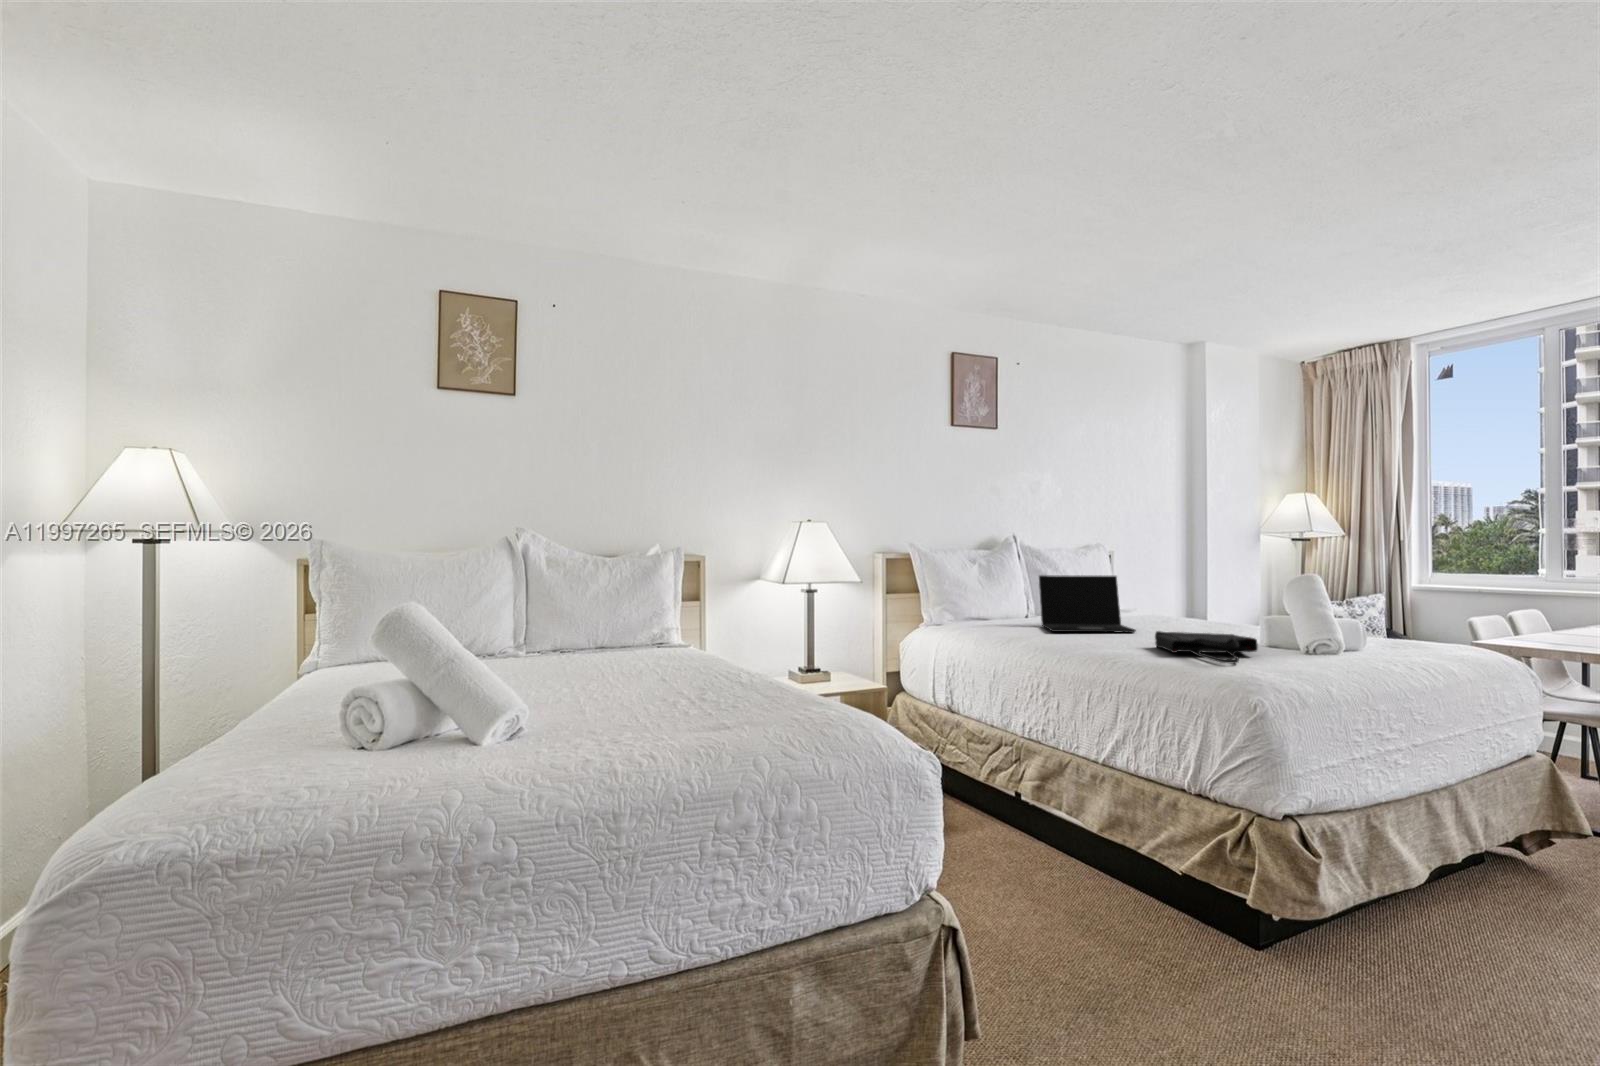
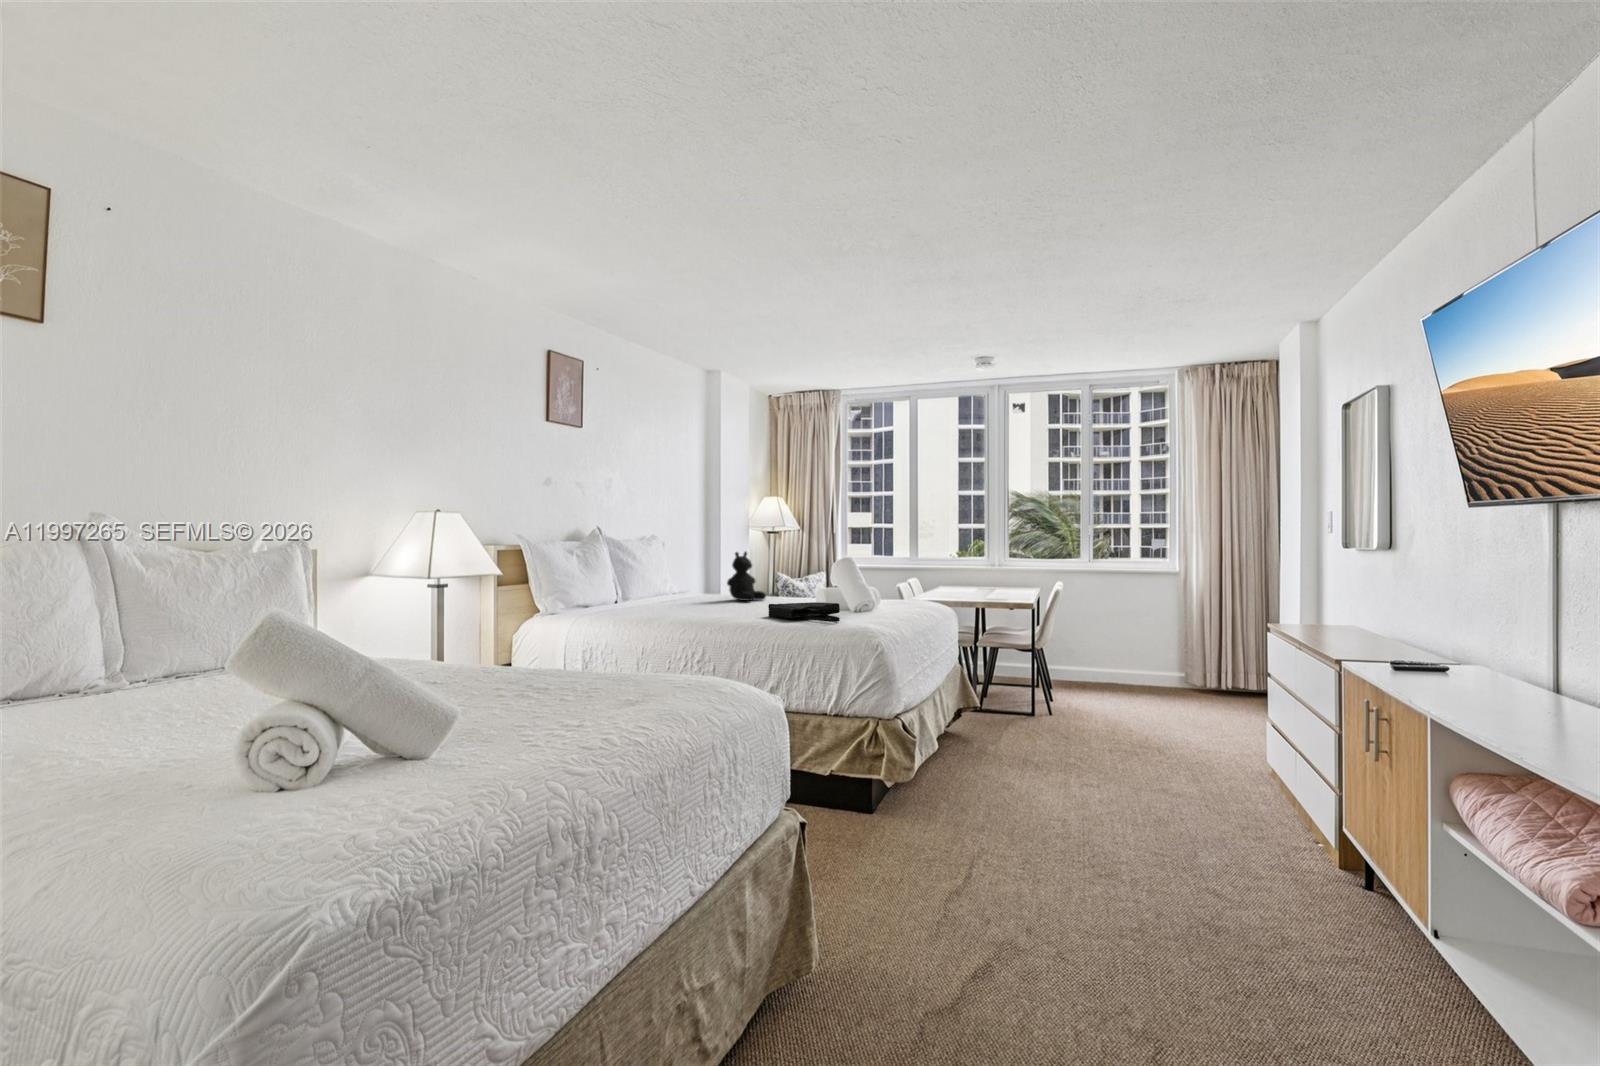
teddy bear: none [1146,563,1202,626] -> present [727,552,766,601]
laptop: present [1039,575,1136,633] -> none [648,562,734,612]

